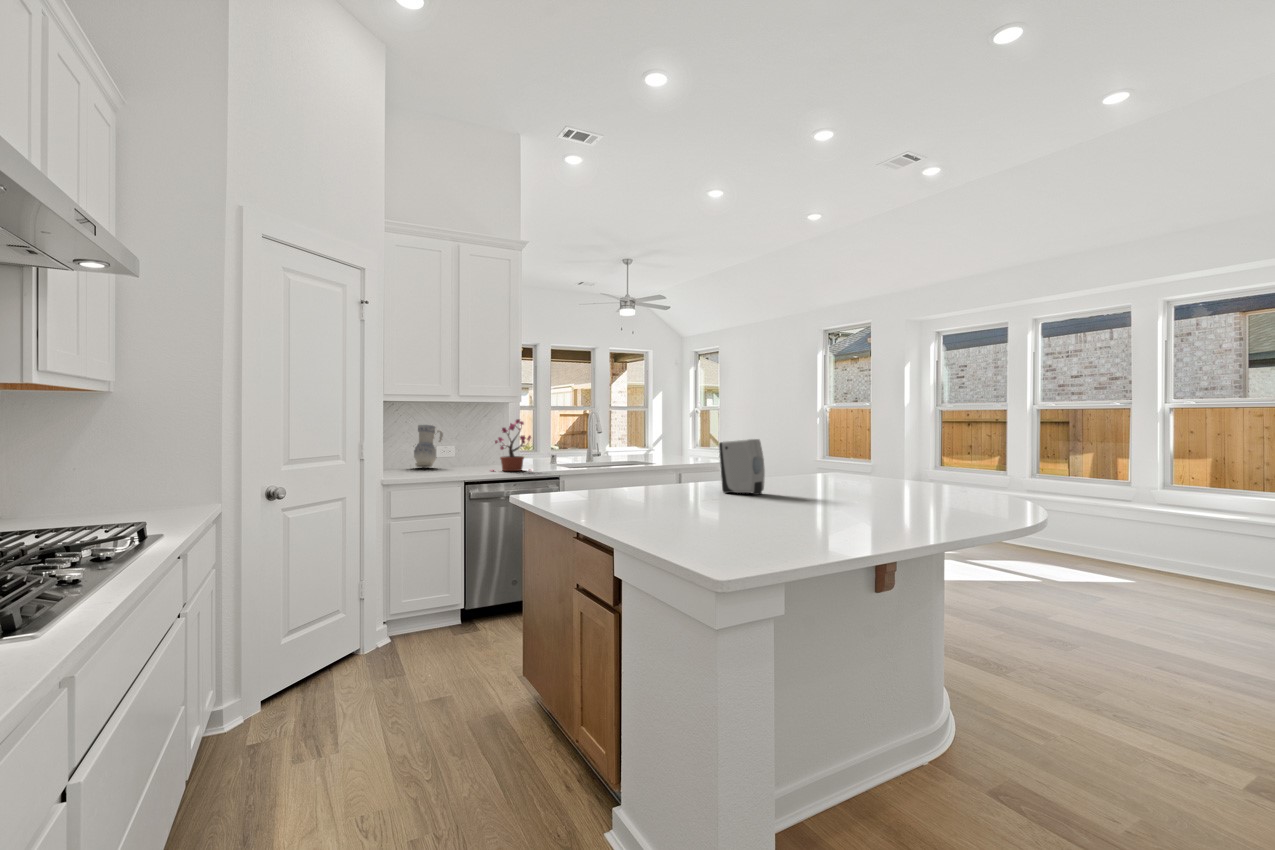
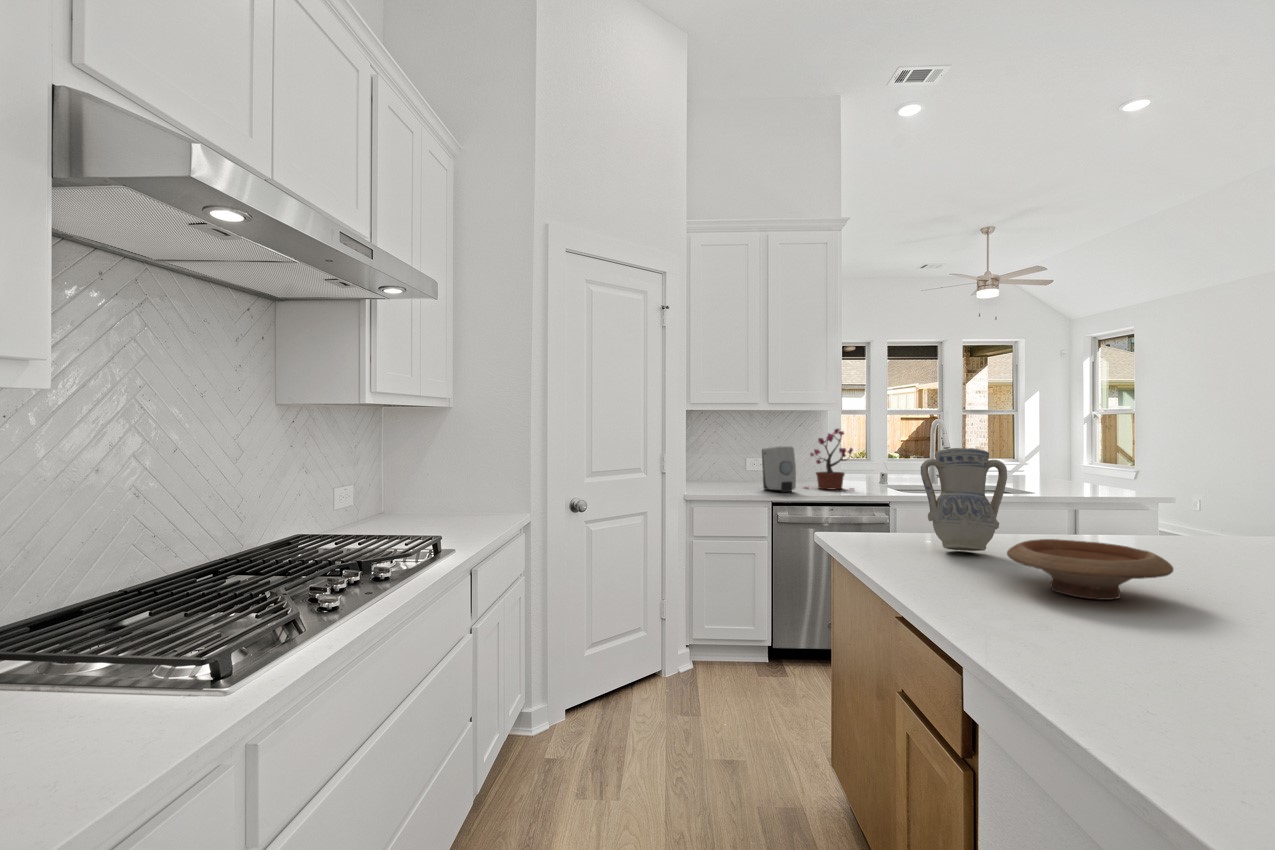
vase: present [414,425,443,468] -> present [921,448,1007,551]
soap dispenser: present [719,439,765,495] -> present [762,447,796,492]
wooden bowl: none [649,487,736,521] -> present [1007,539,1173,600]

